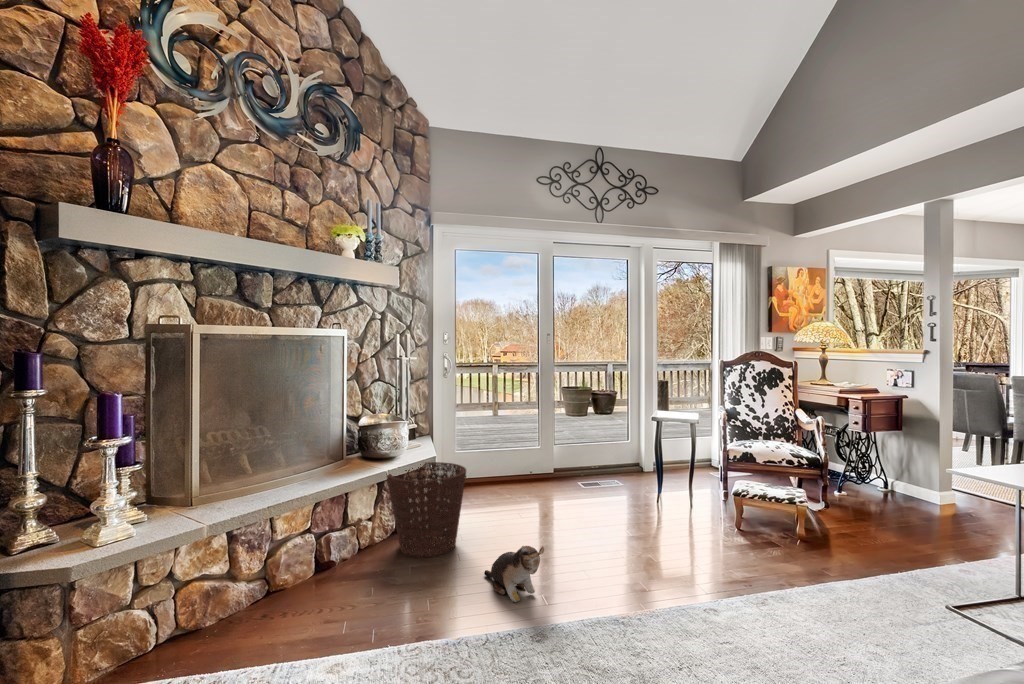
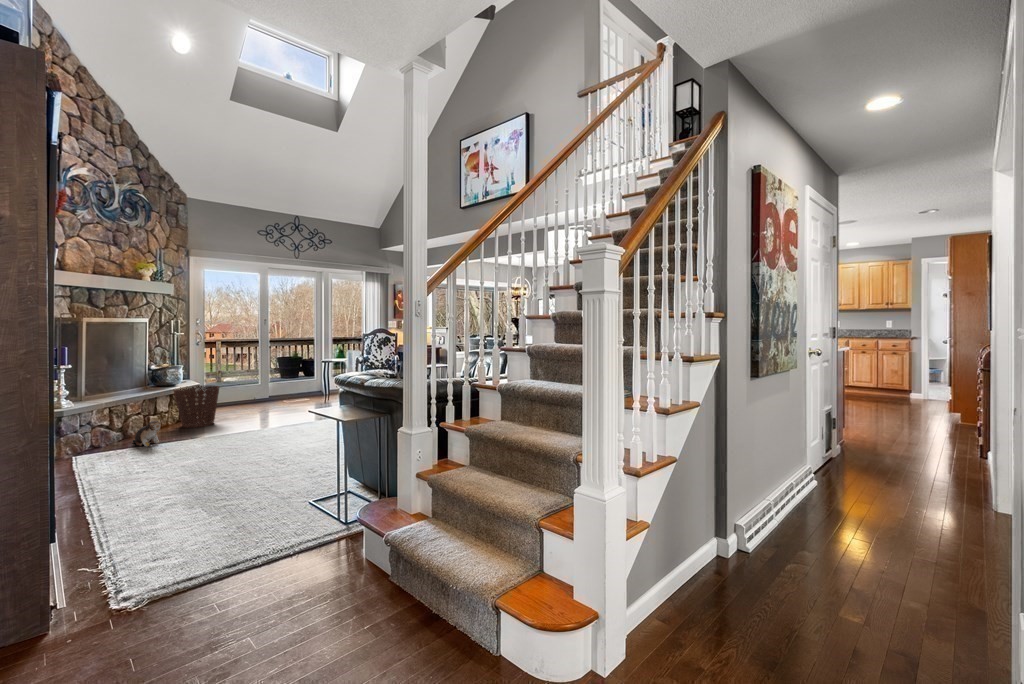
plush toy: present [484,546,544,602] -> present [132,420,162,447]

